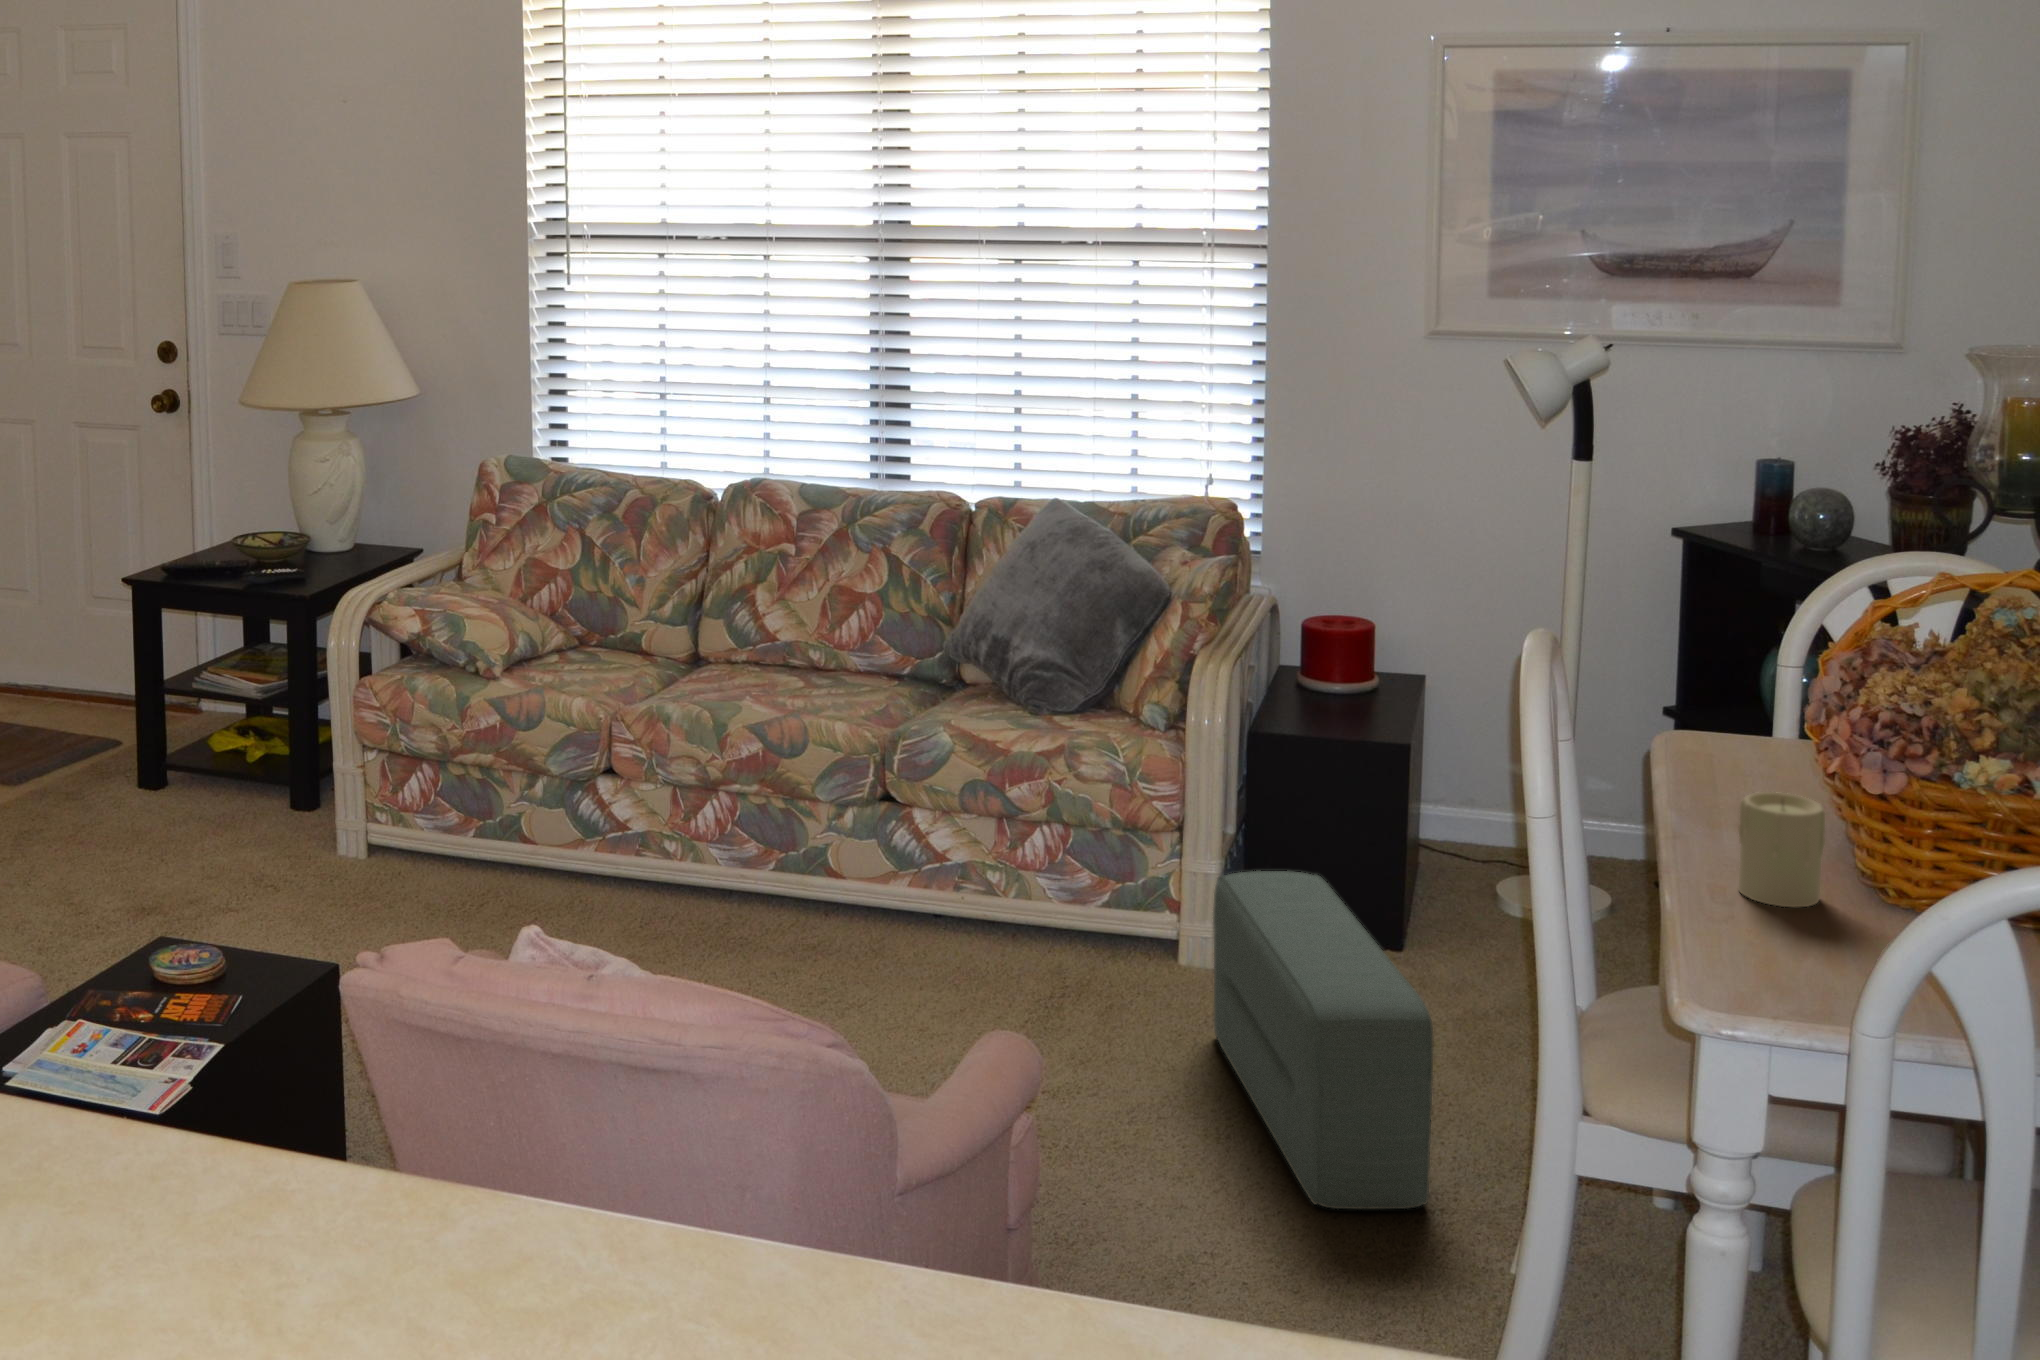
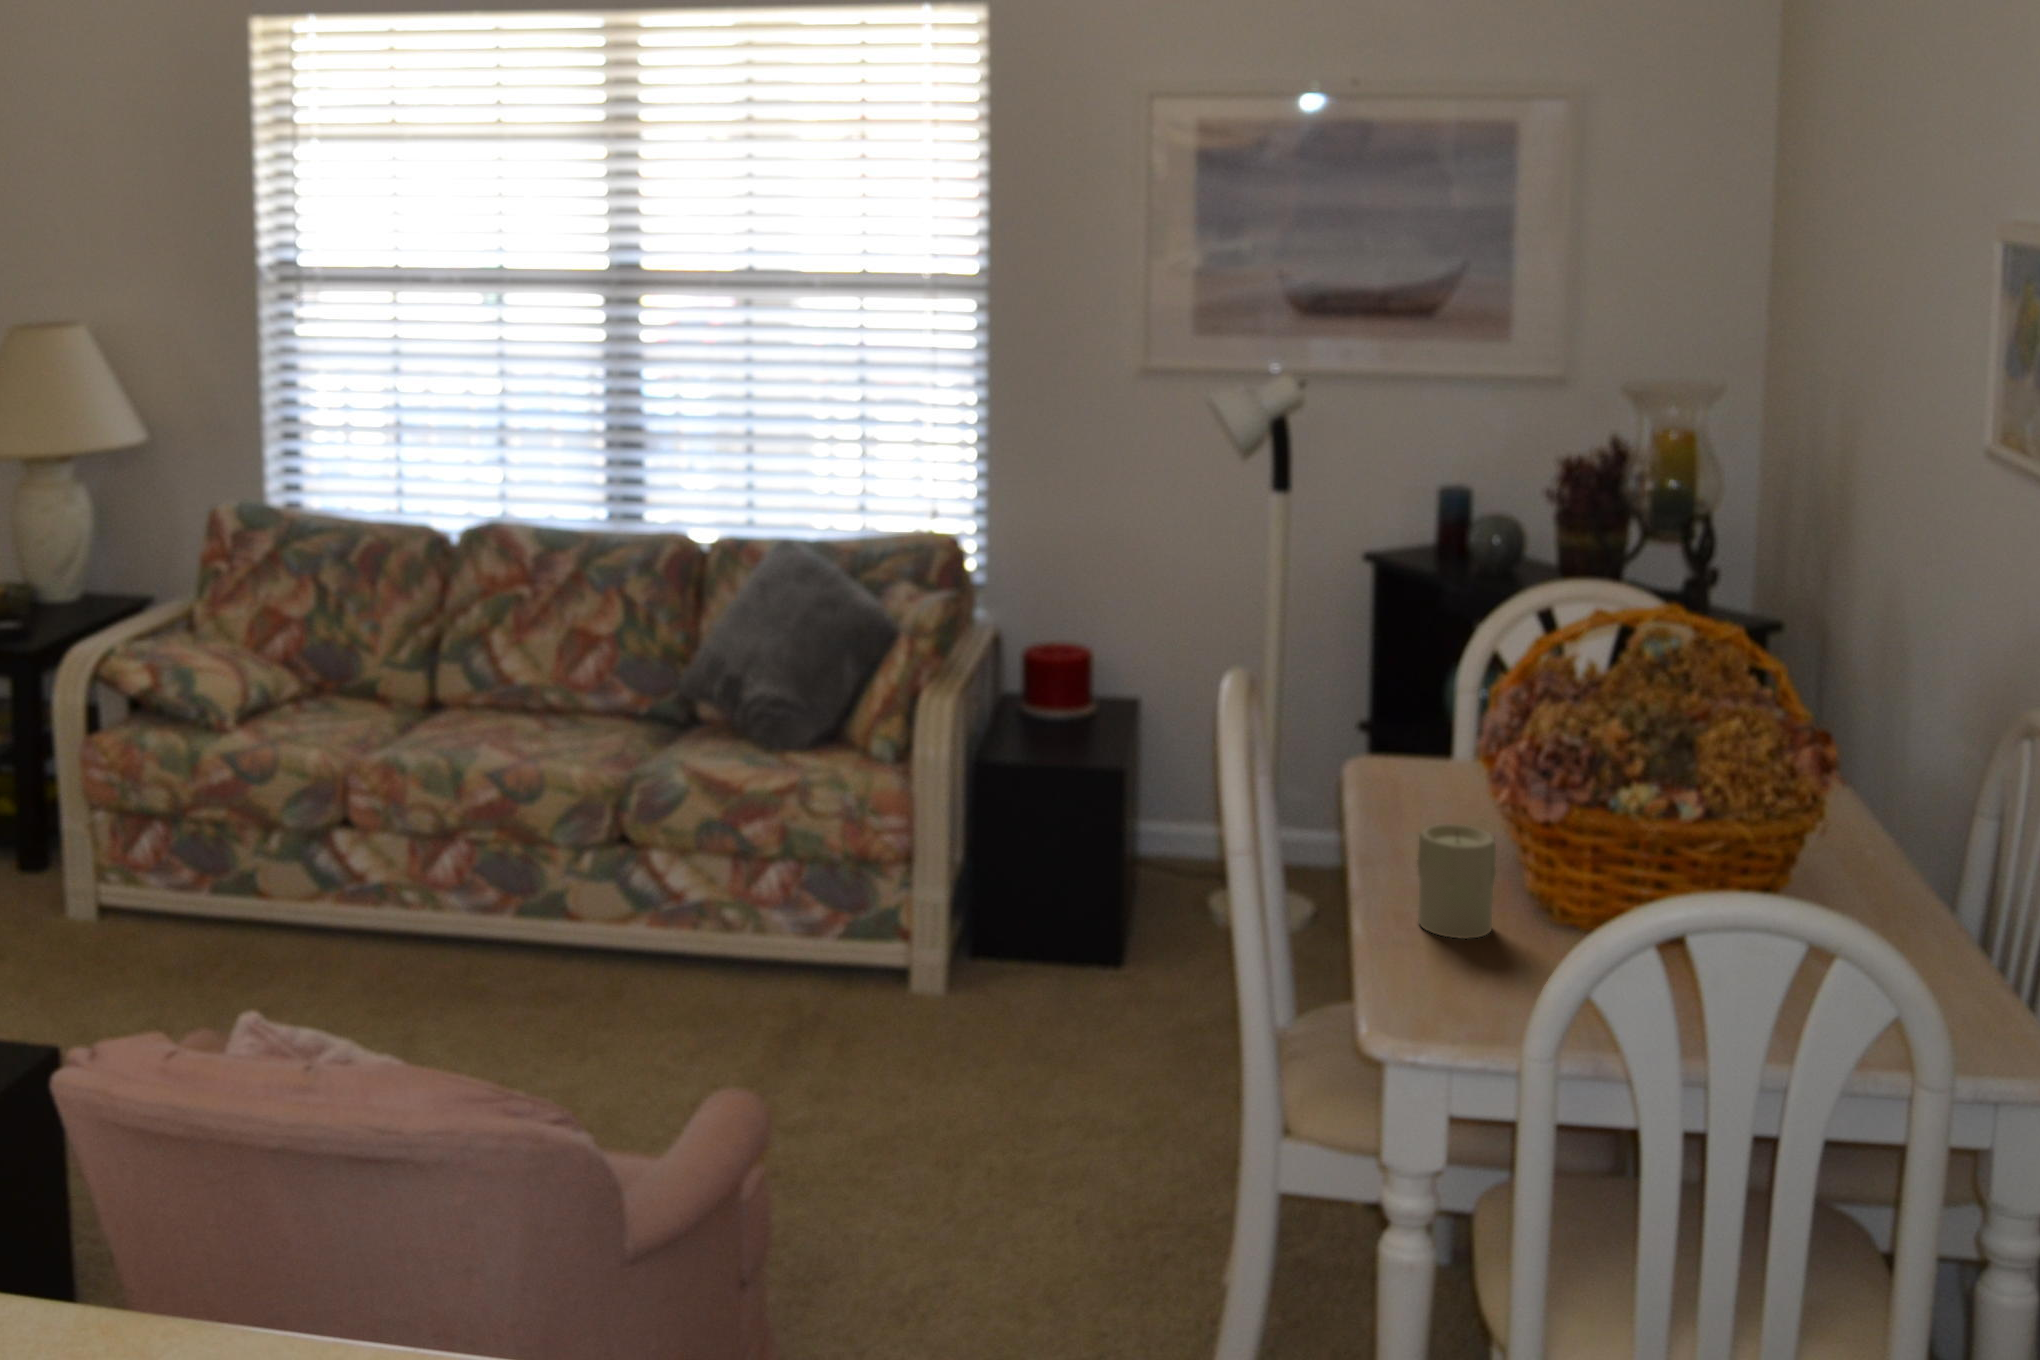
pouf: present [1213,871,1433,1209] -> none [939,904,1142,1247]

